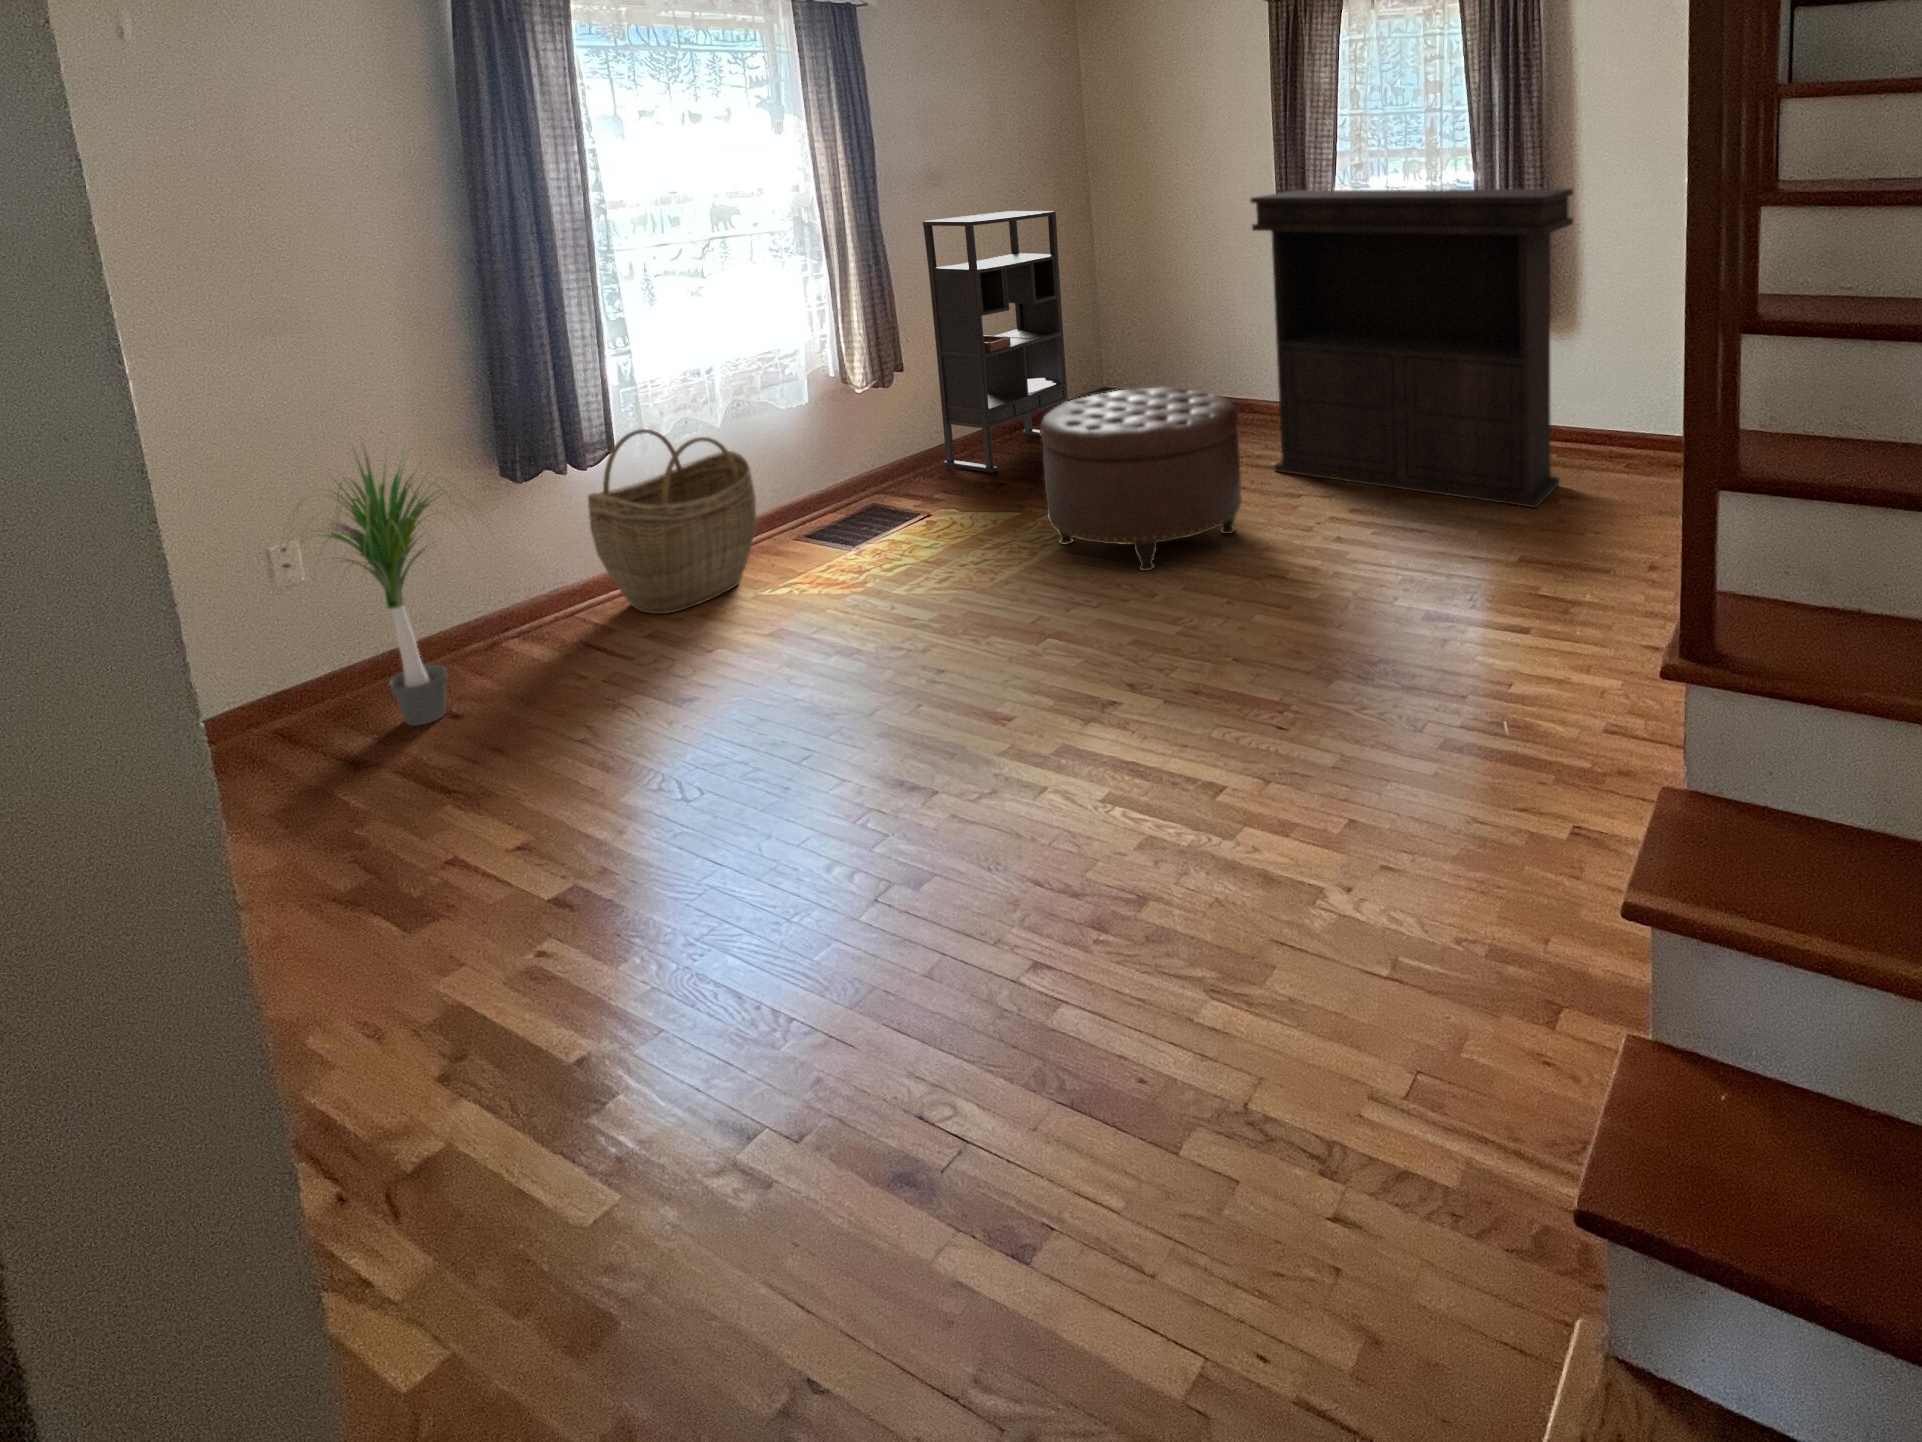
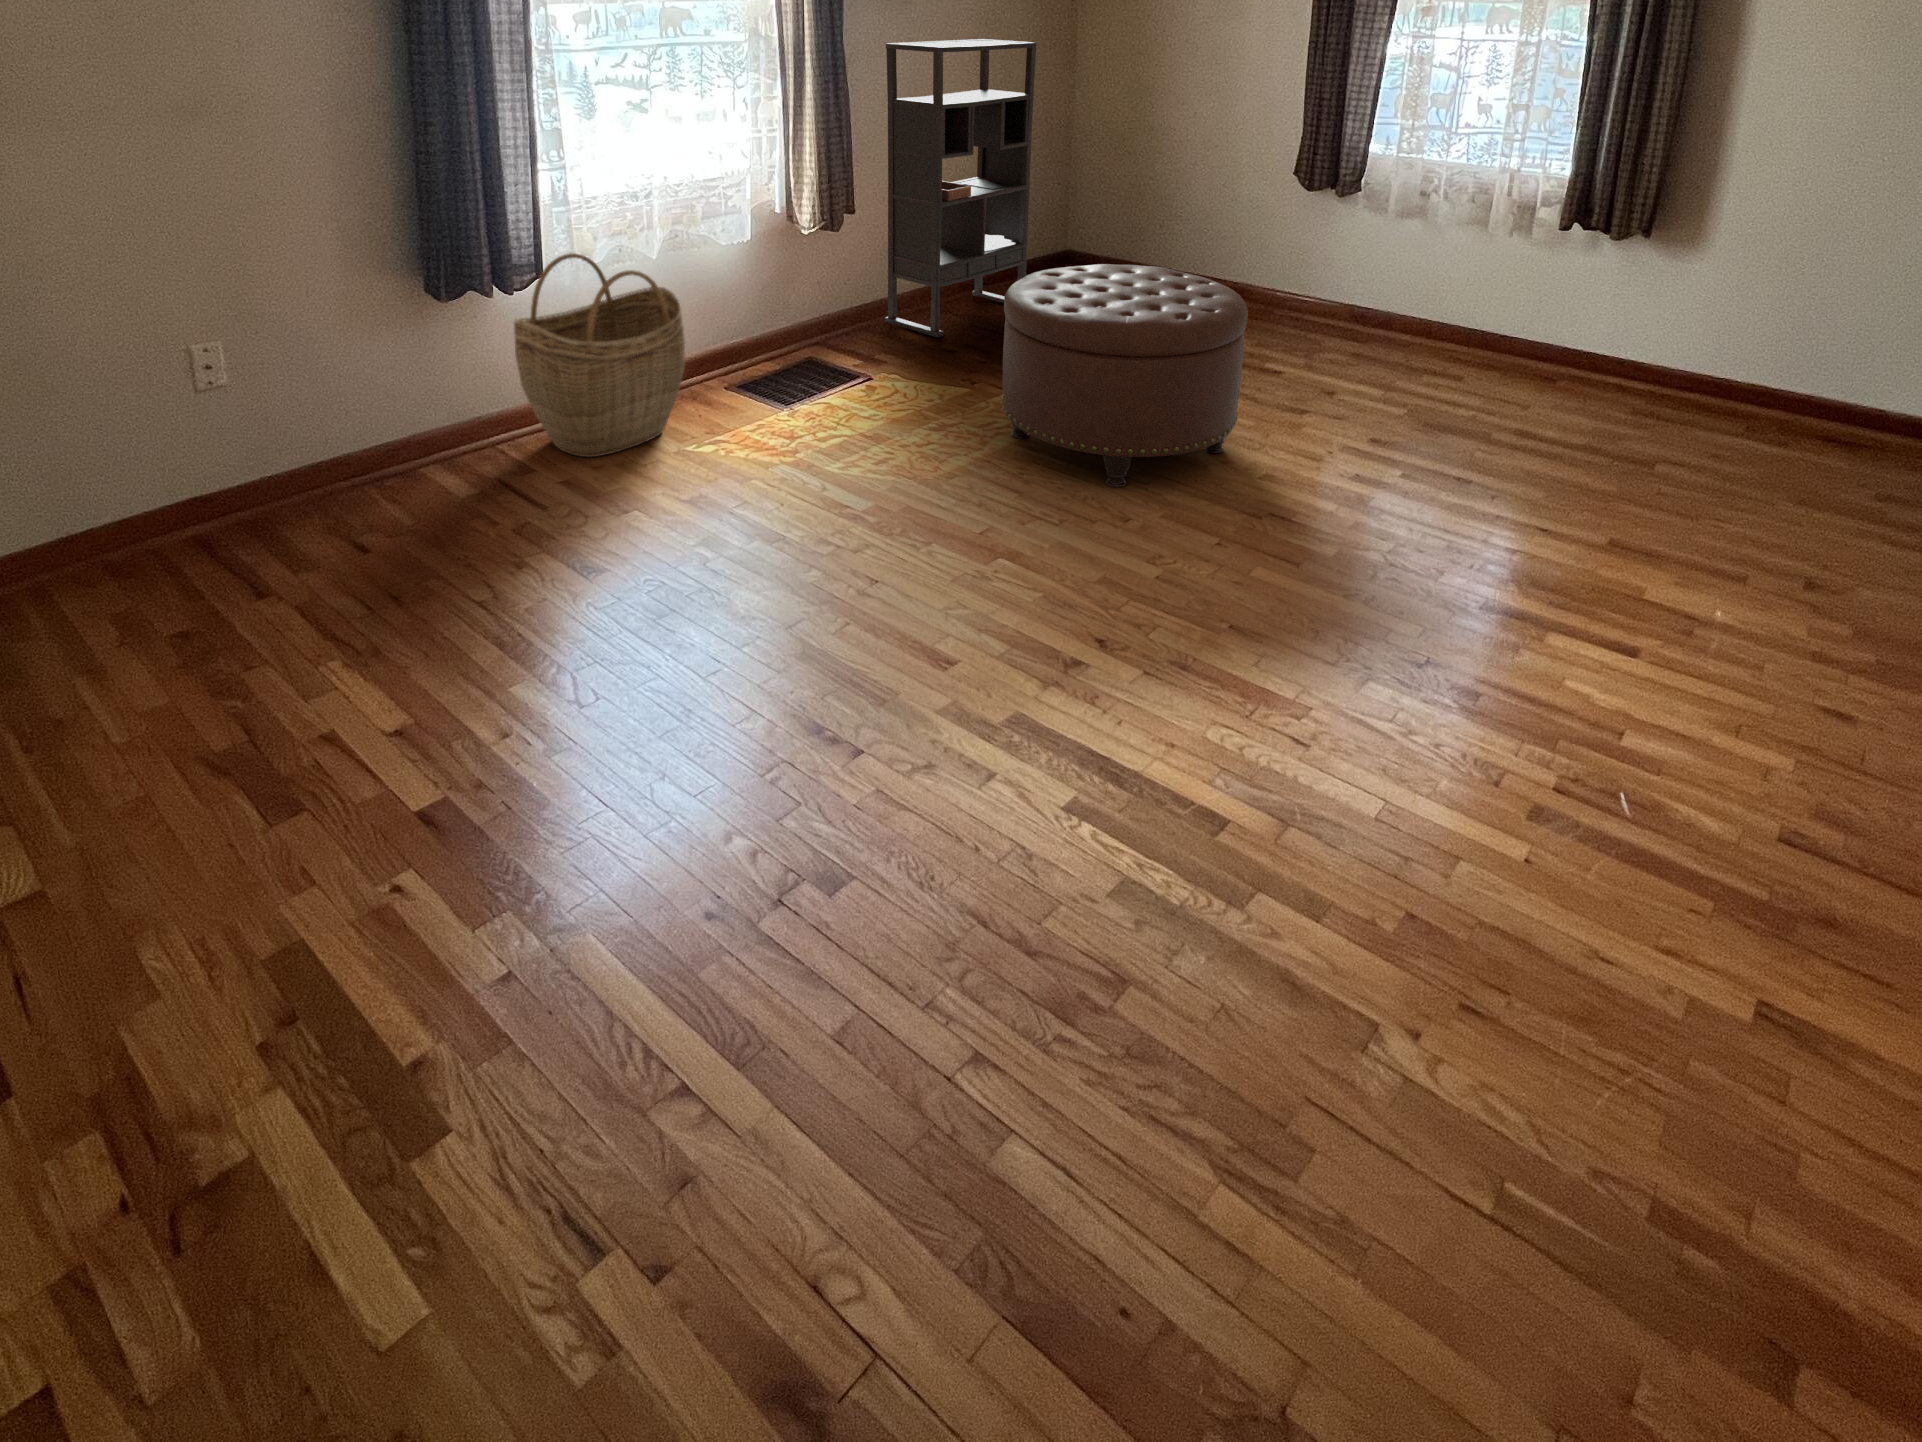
console table: present [1251,189,1573,508] -> none [1269,35,1760,476]
potted plant: present [273,453,484,726] -> none [187,234,423,549]

